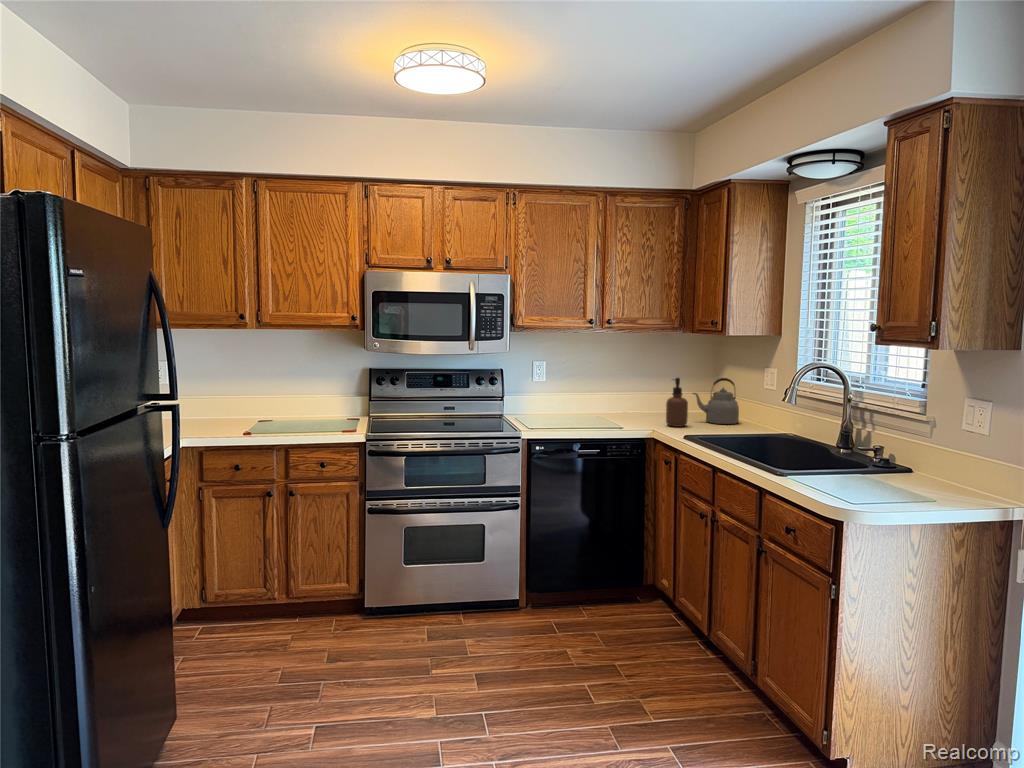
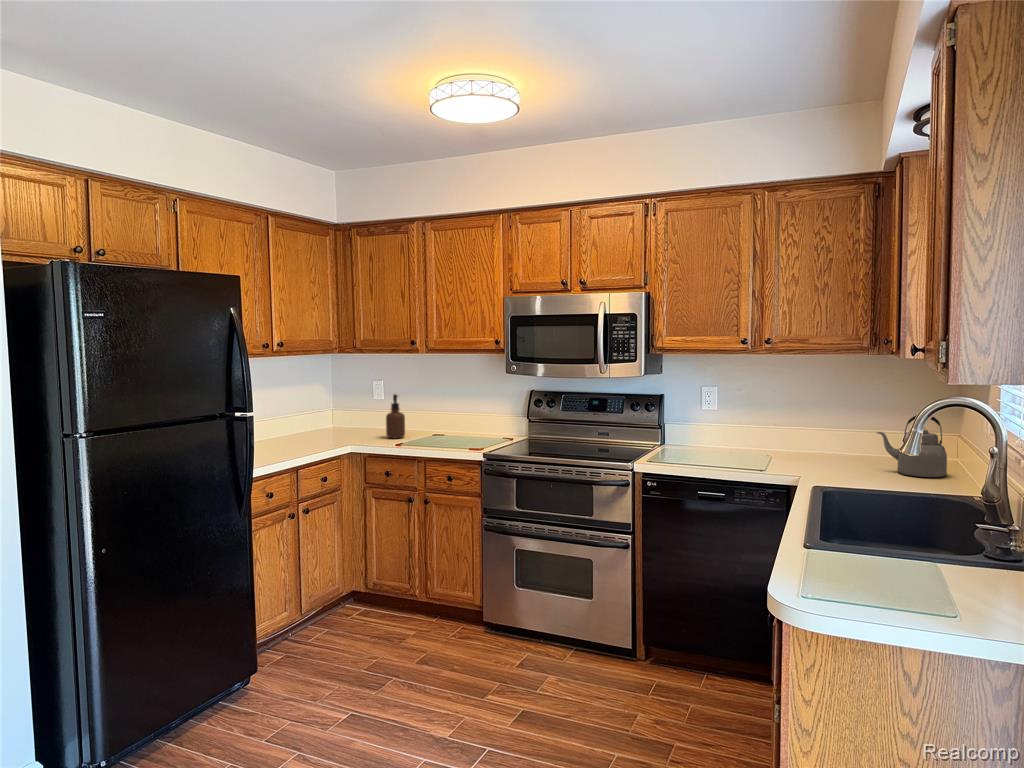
soap dispenser: present [666,378,688,427] -> present [386,394,405,438]

